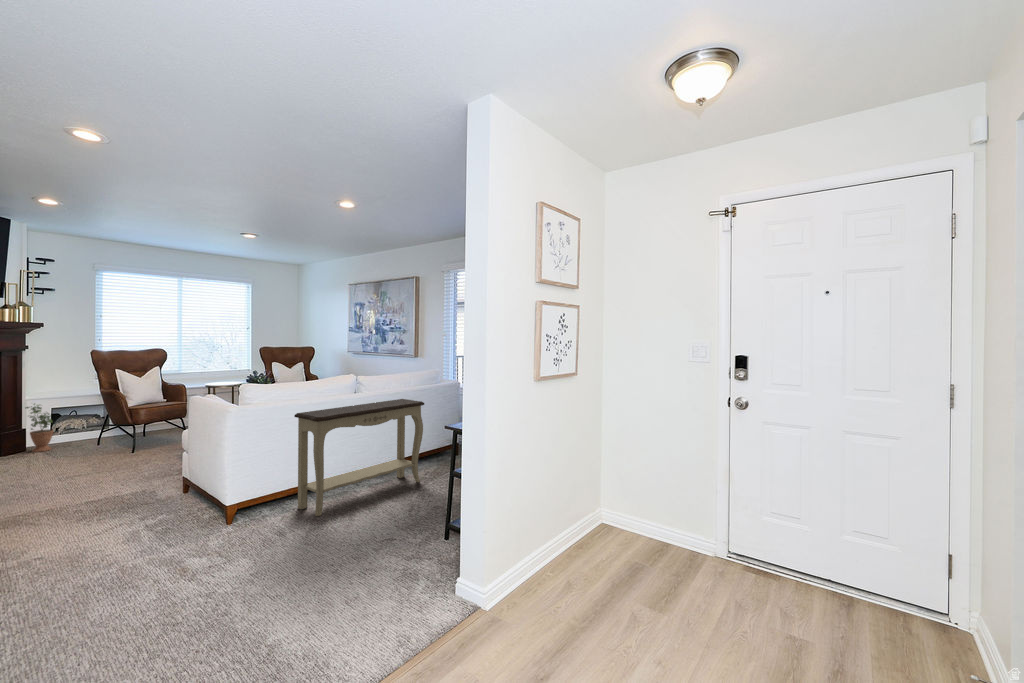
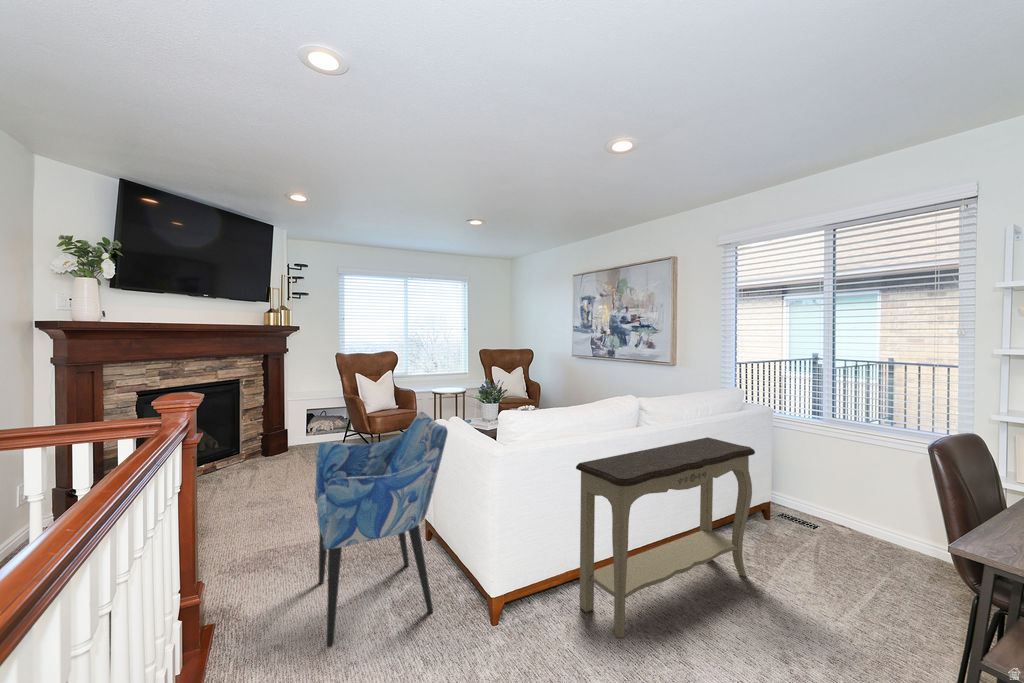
armchair: none [73,388,196,550] -> present [315,412,448,647]
potted plant: present [26,404,54,452] -> none [285,405,307,454]

